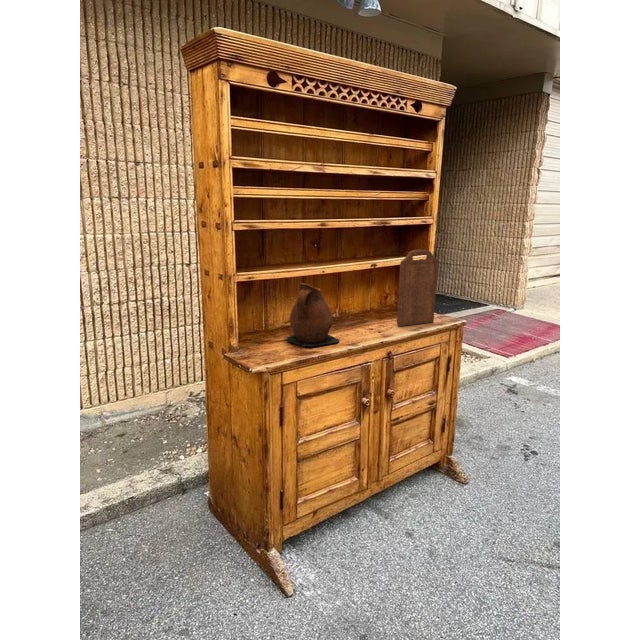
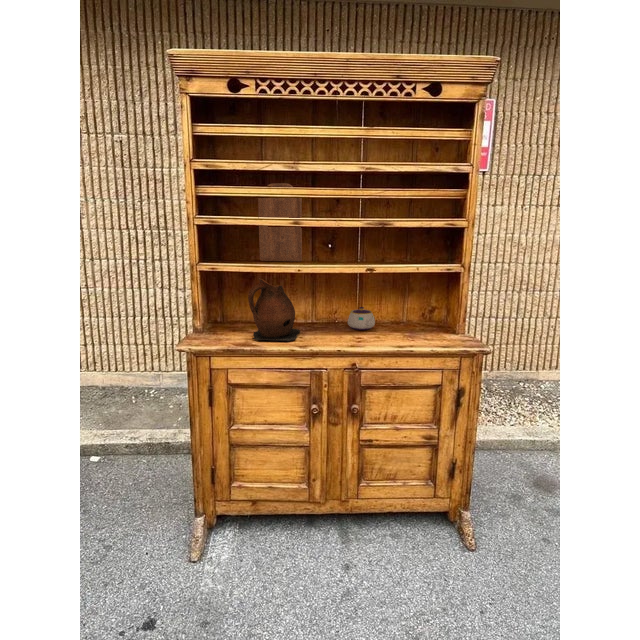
cutting board: present [397,250,438,326] -> present [258,184,302,261]
teapot: none [342,301,381,323] -> present [348,307,375,330]

